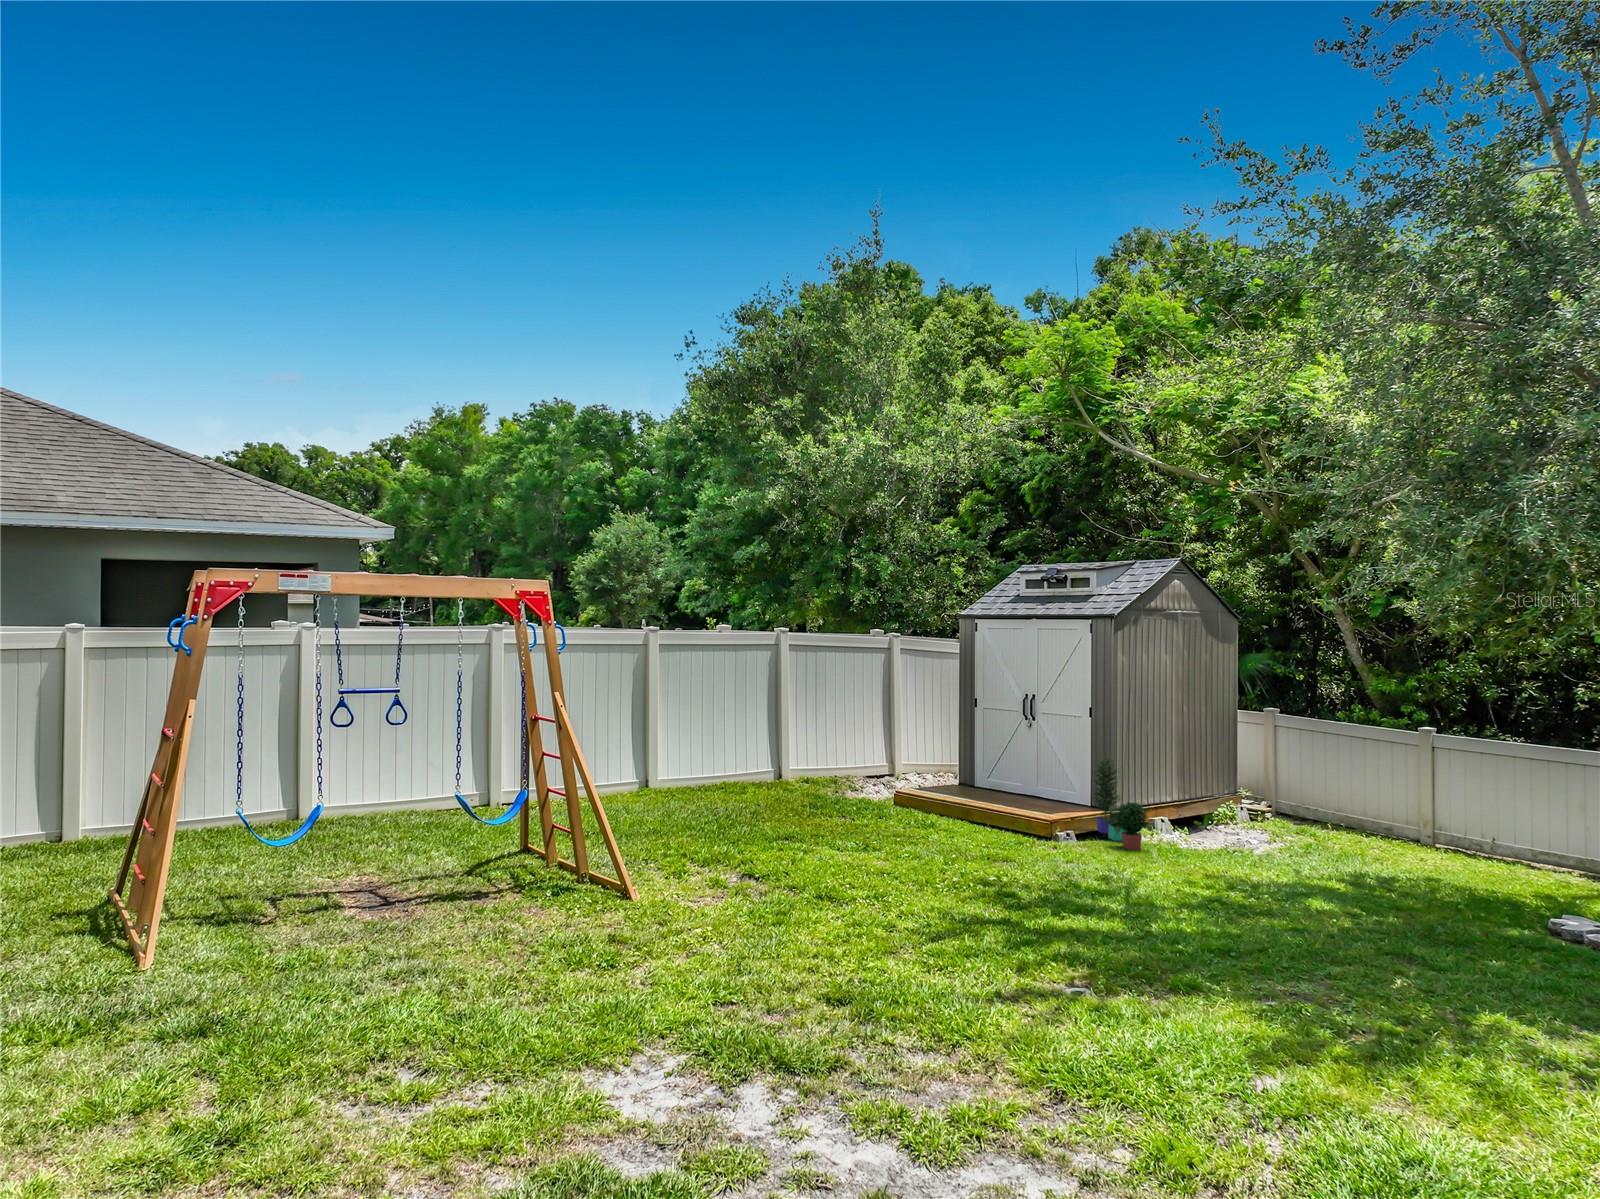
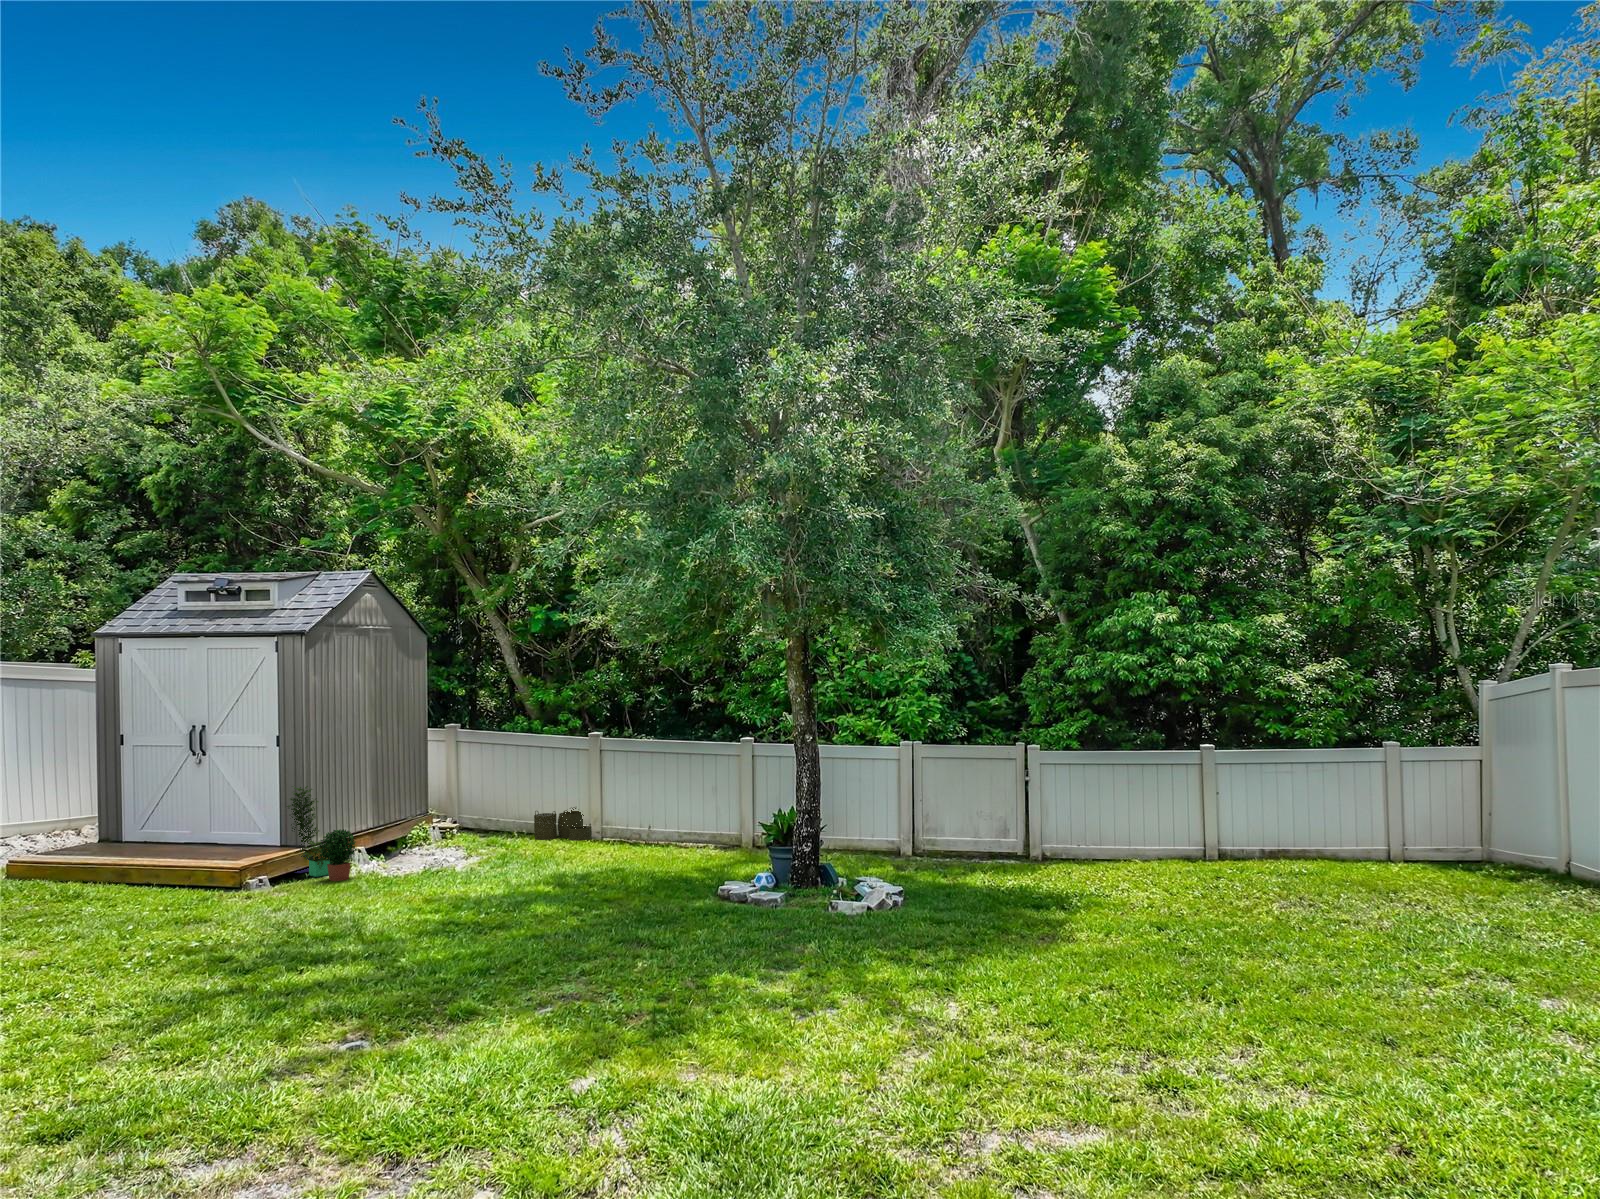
woven basket: none [1352,812,1423,856] -> present [534,807,592,840]

